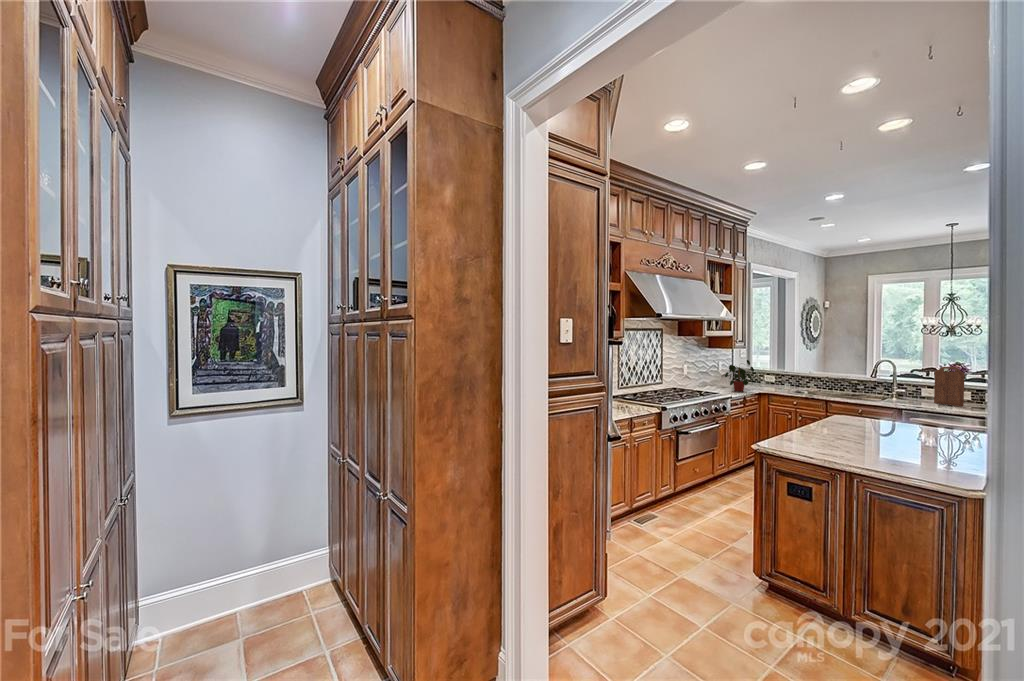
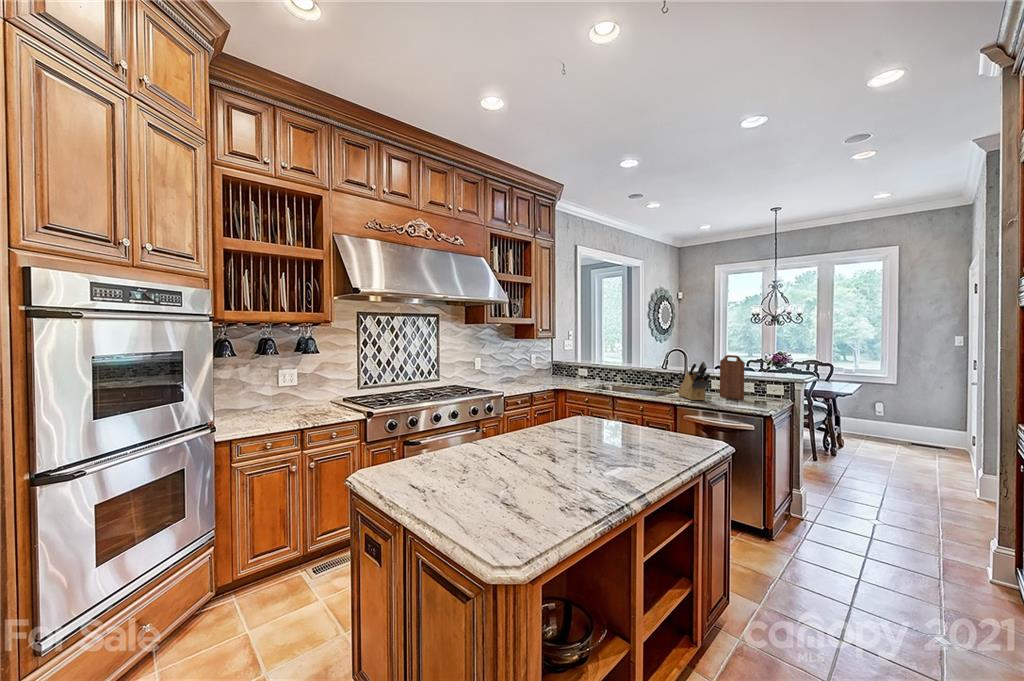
potted plant: present [725,360,754,391] -> none [518,351,548,387]
knife block: none [892,372,936,406] -> present [678,362,710,400]

